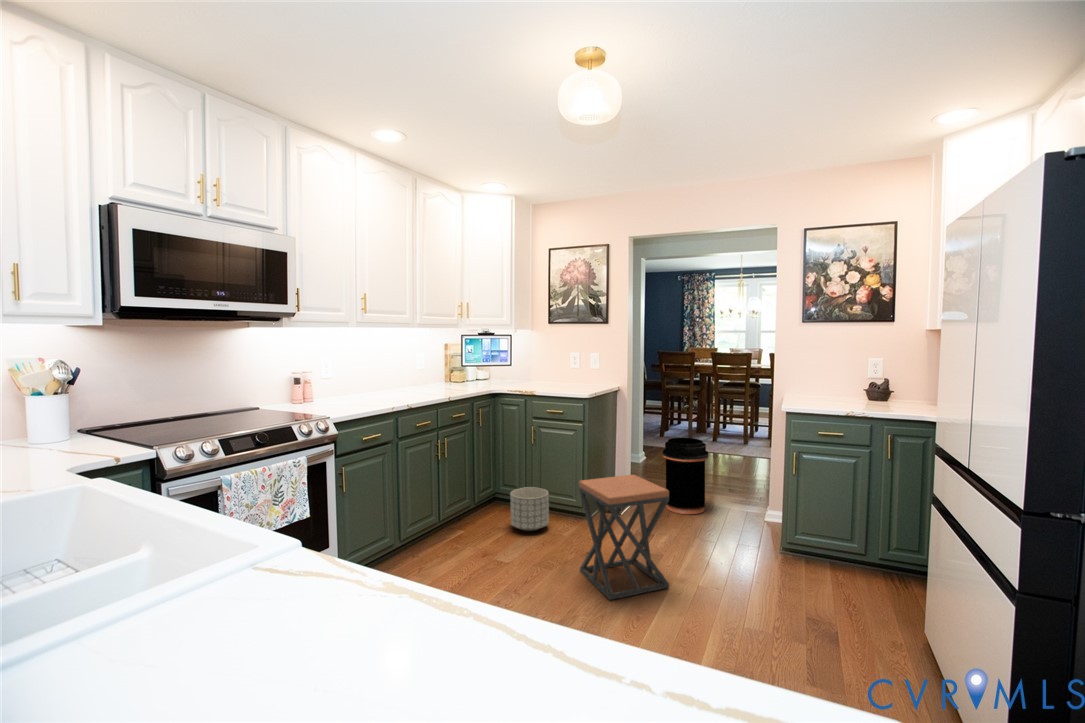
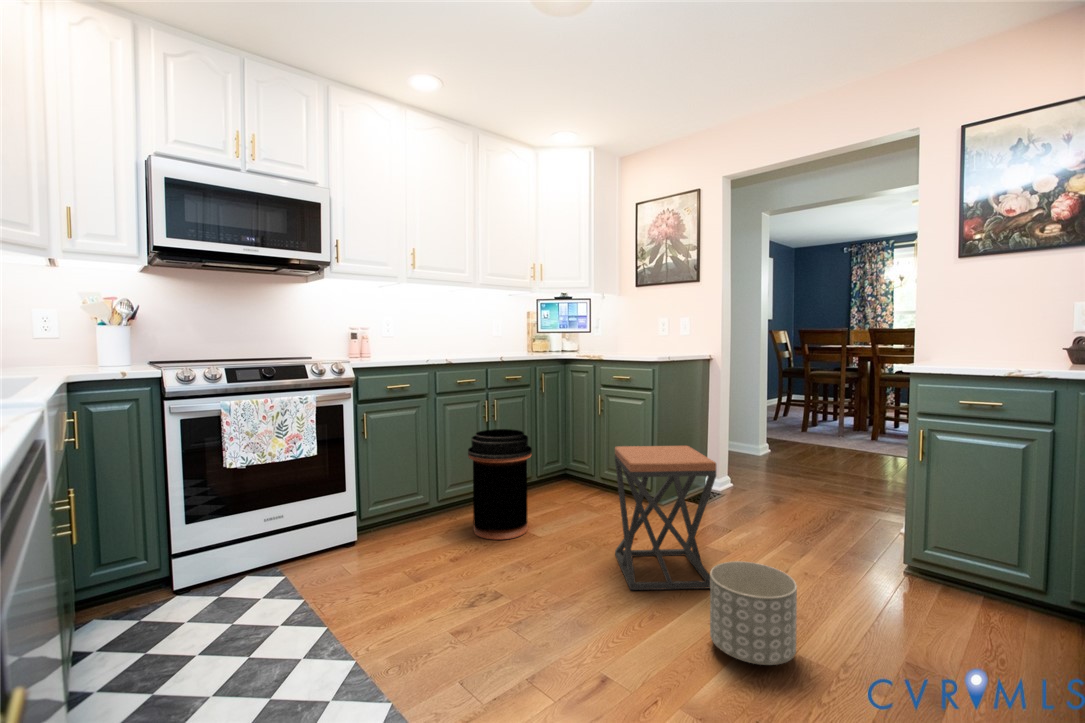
trash can: present [663,438,708,514] -> present [468,429,532,539]
planter: present [510,487,549,531] -> present [710,561,797,665]

